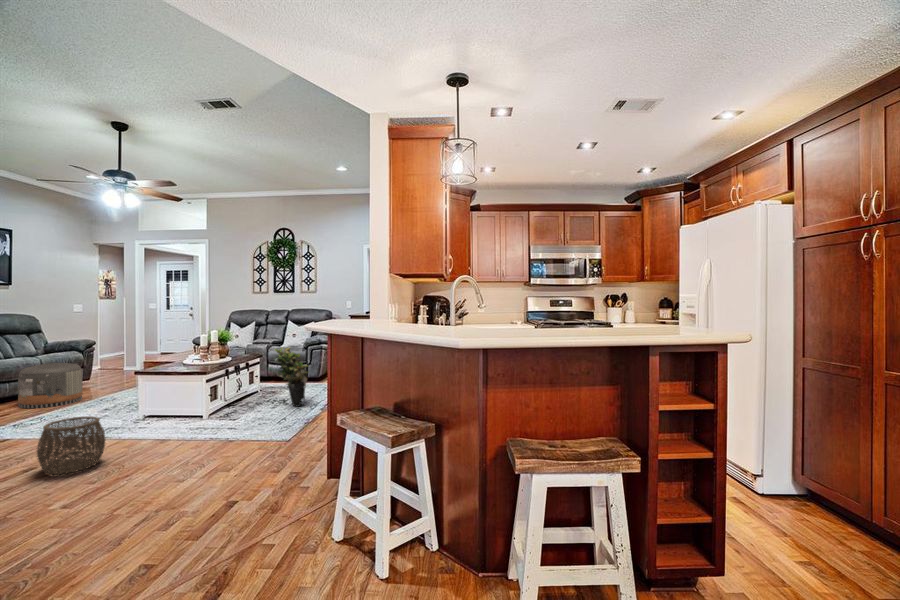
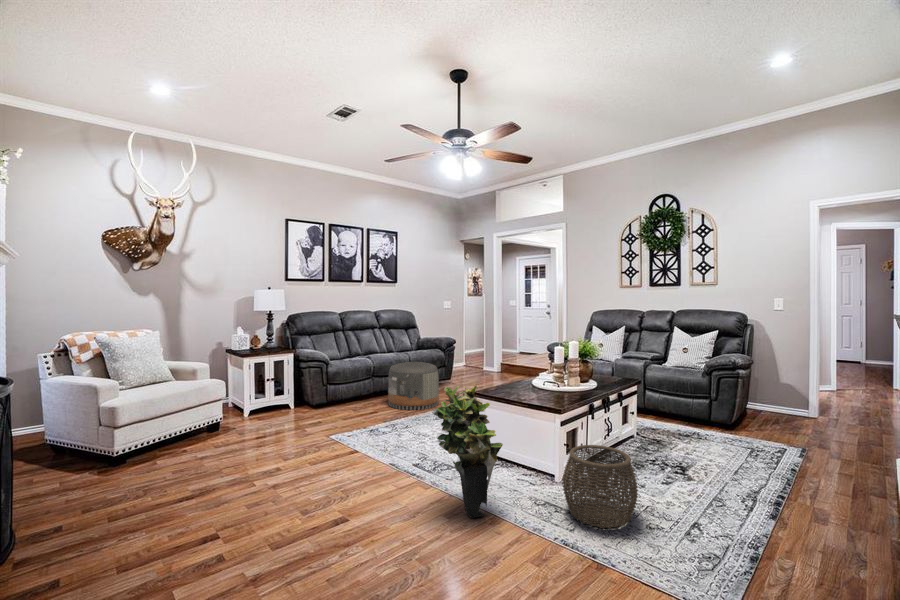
potted plant: present [275,348,308,407] -> present [433,386,503,518]
woven basket: present [37,416,105,474] -> present [563,445,638,529]

